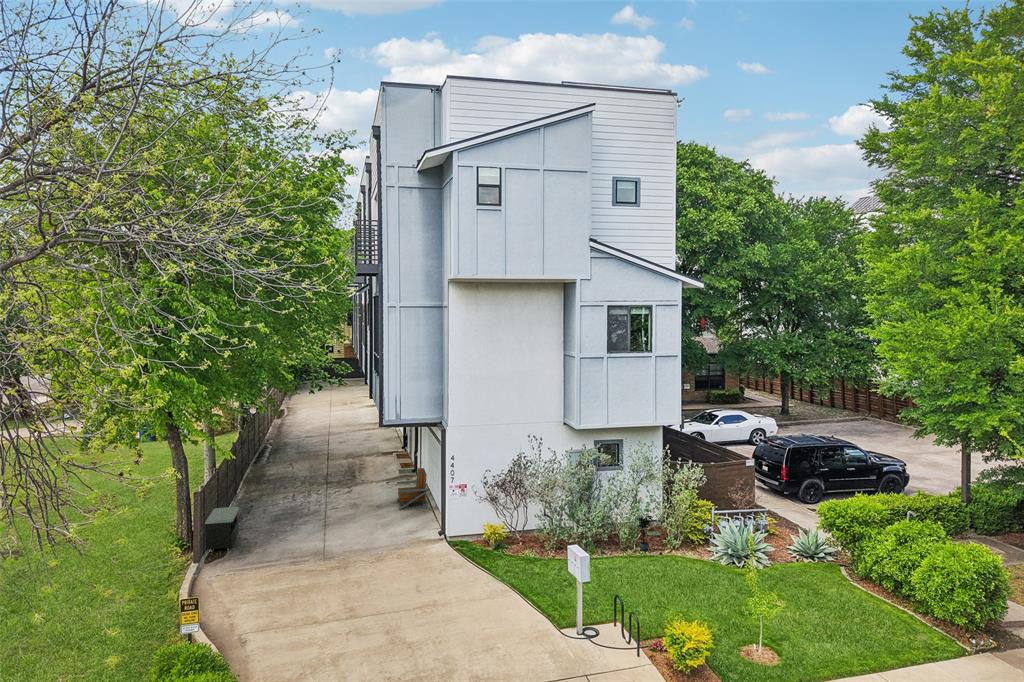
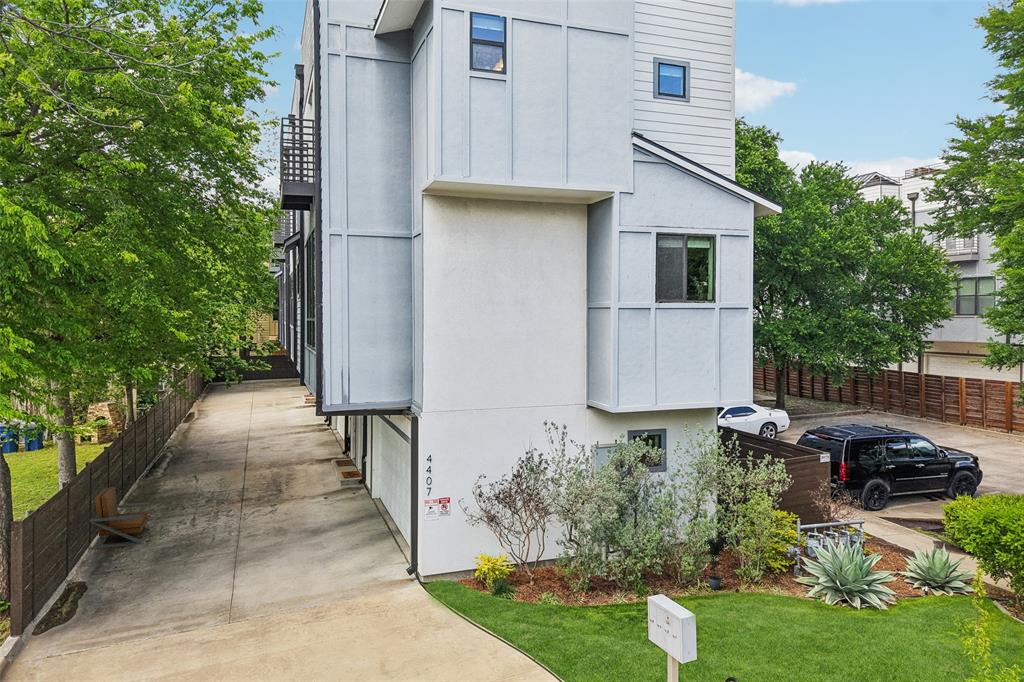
lounge chair: present [397,468,430,510] -> present [89,487,150,549]
storage bench: present [205,507,239,552] -> none [38,539,99,611]

